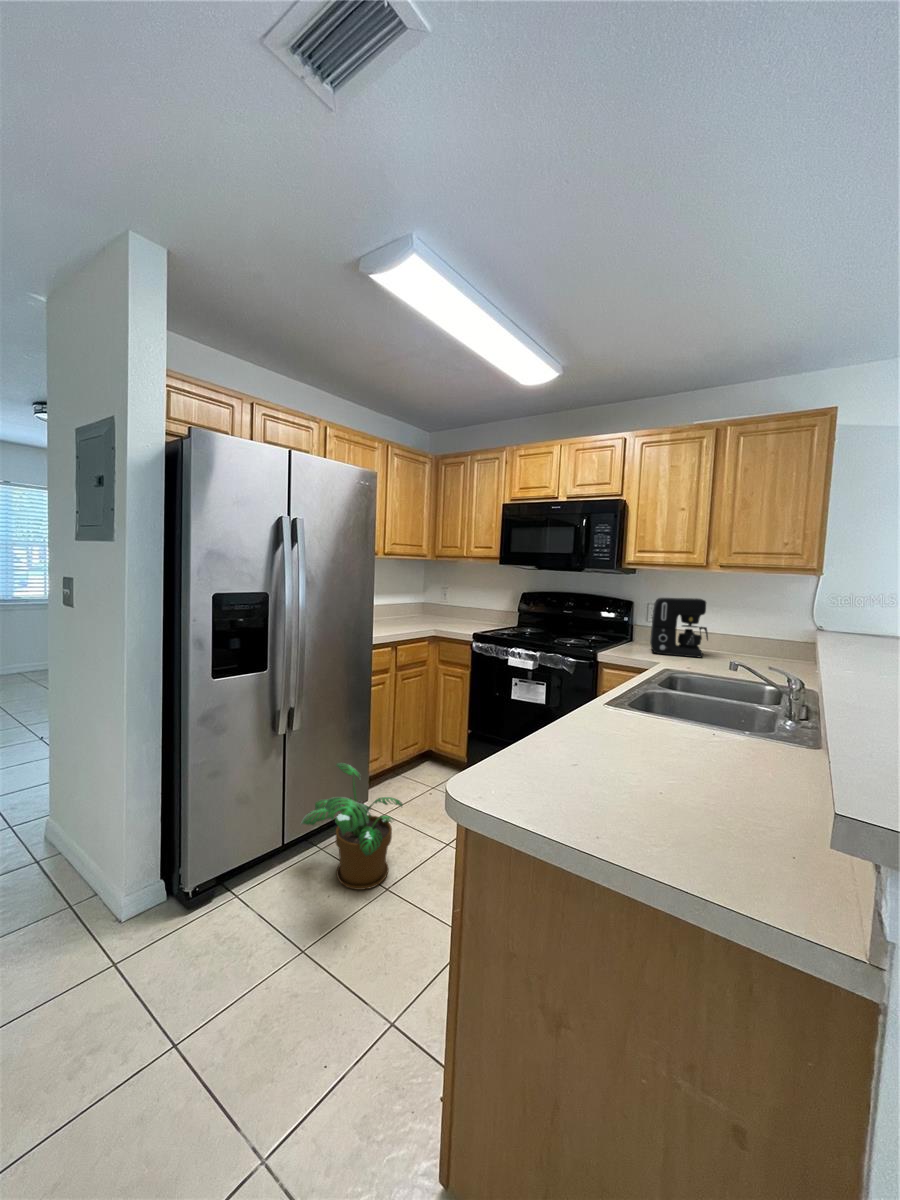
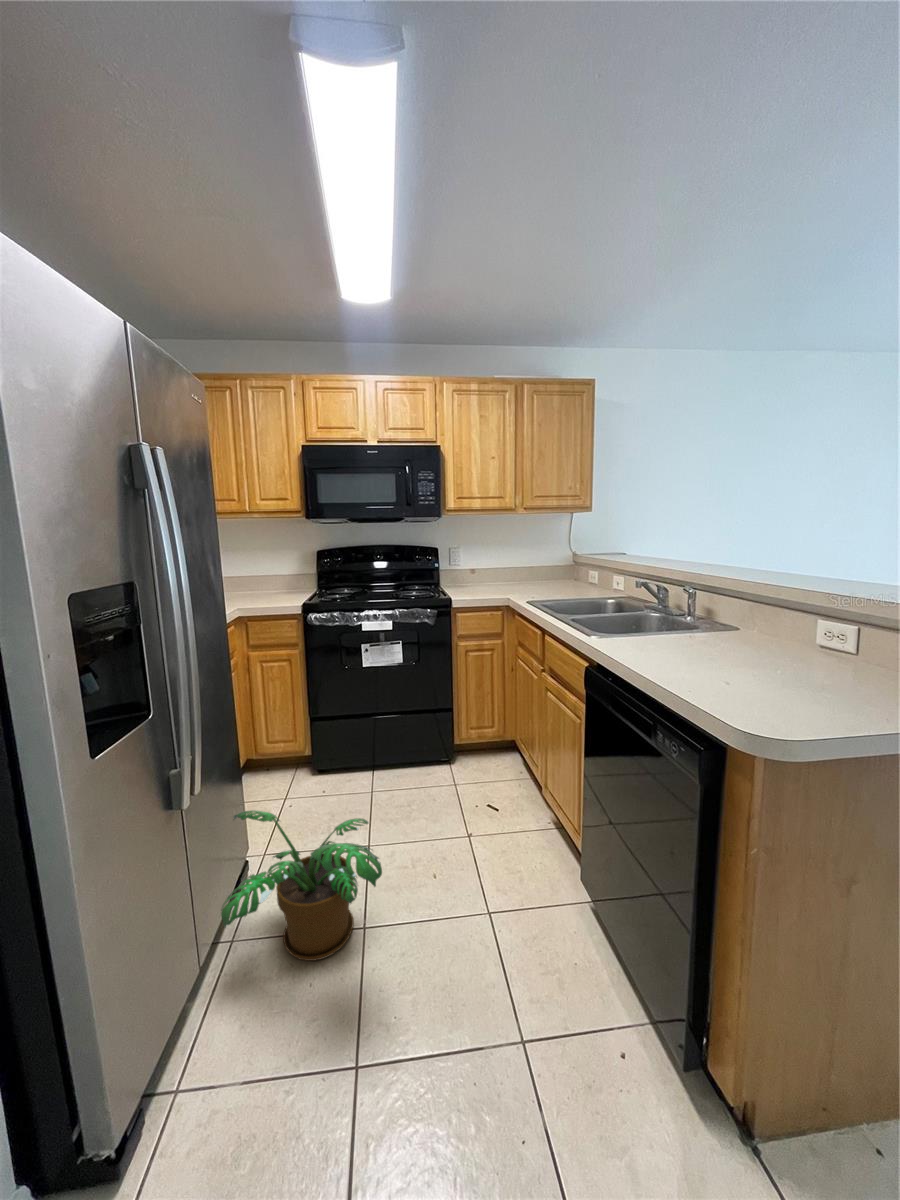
coffee maker: present [650,598,708,658] -> none [471,539,521,592]

